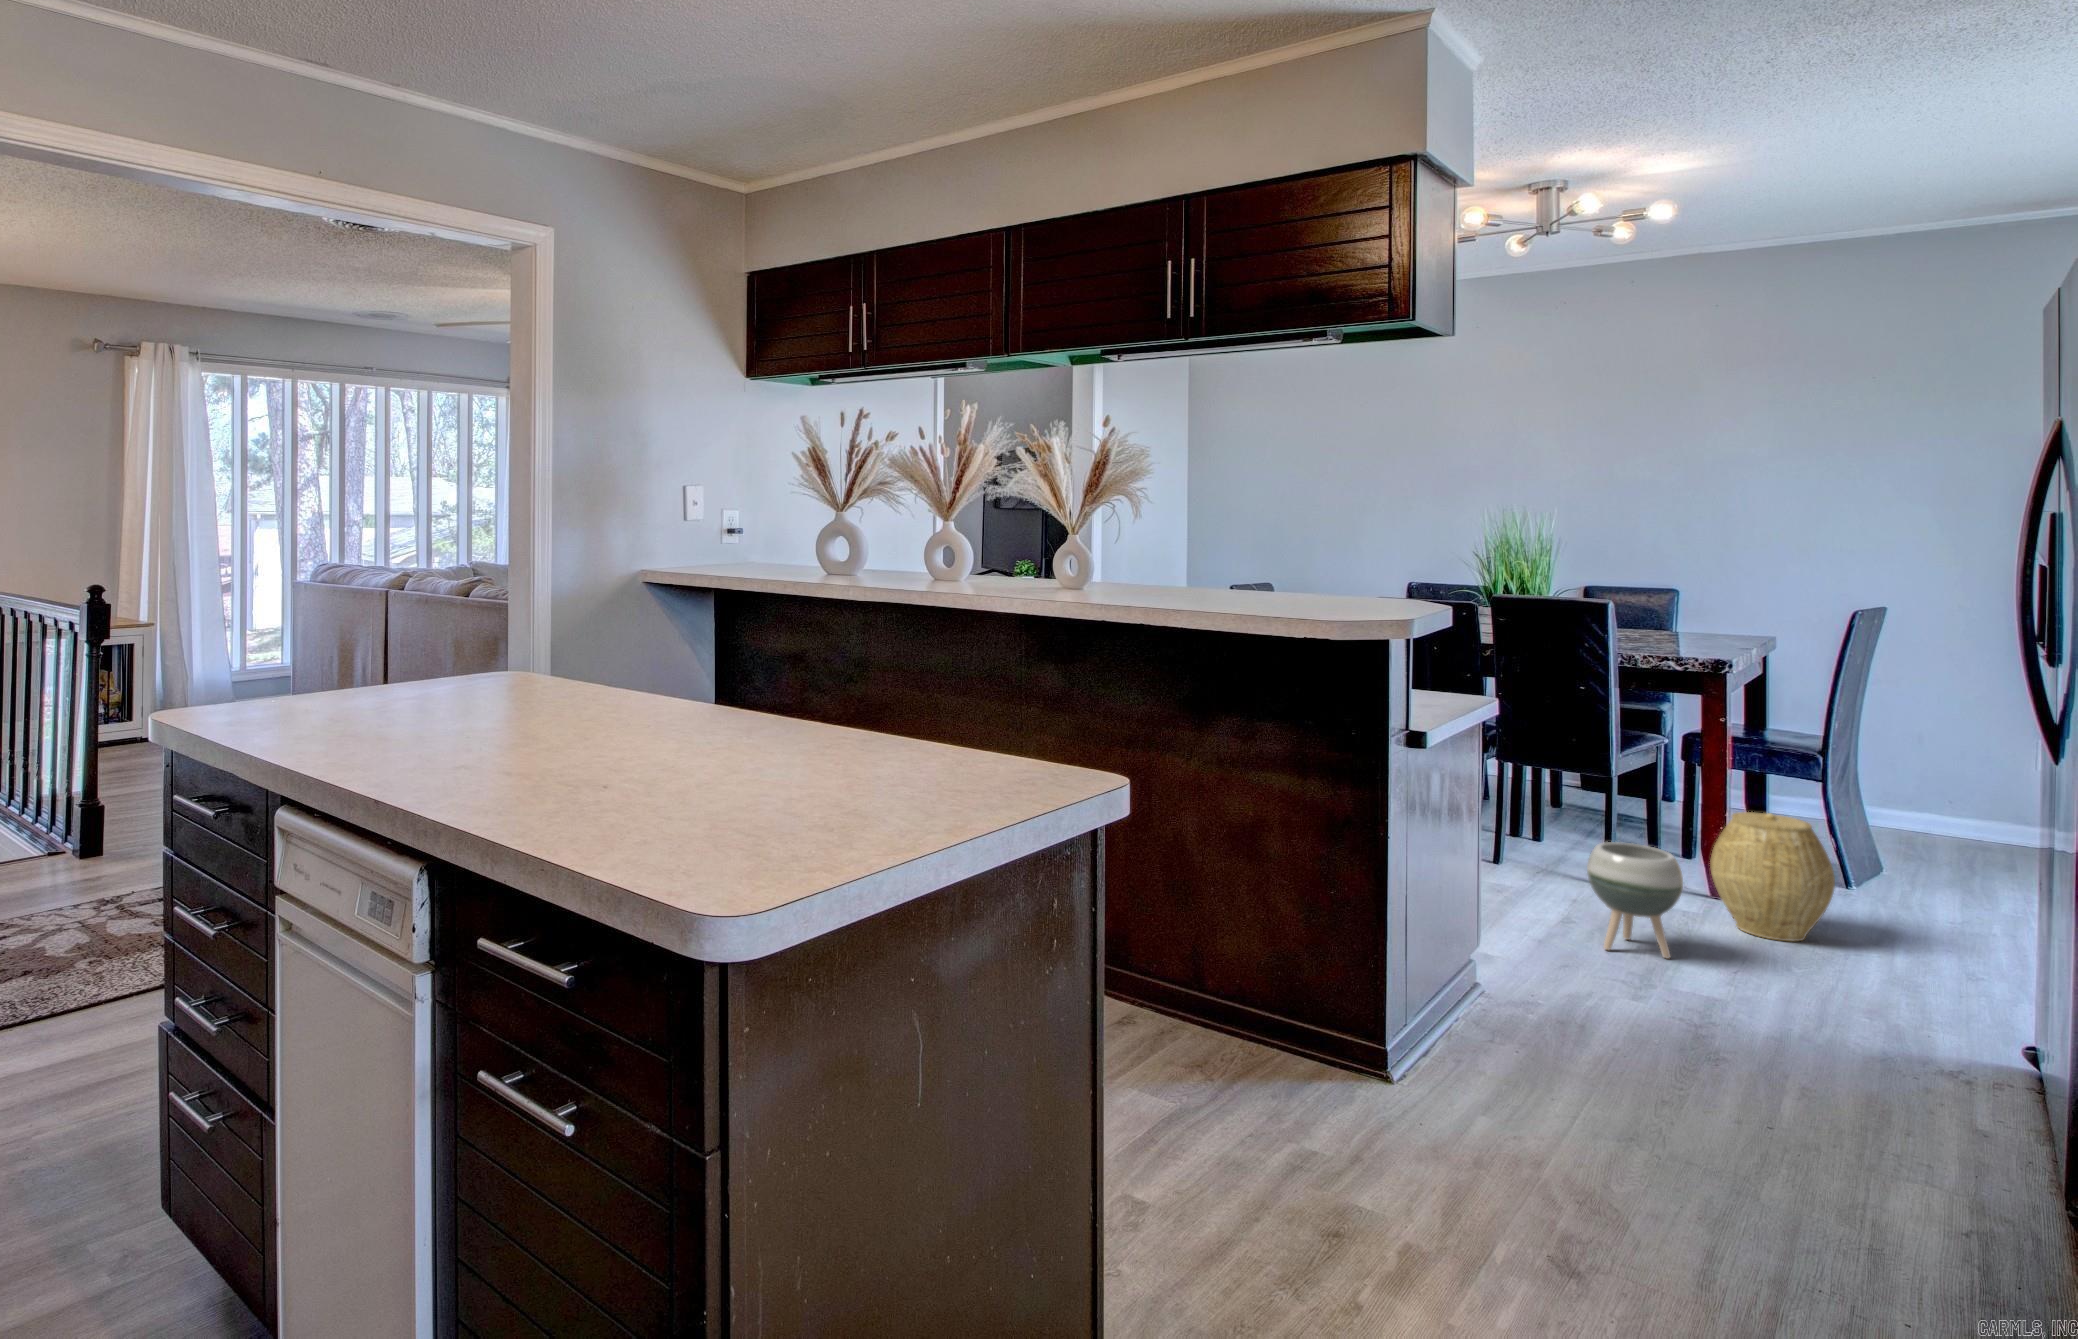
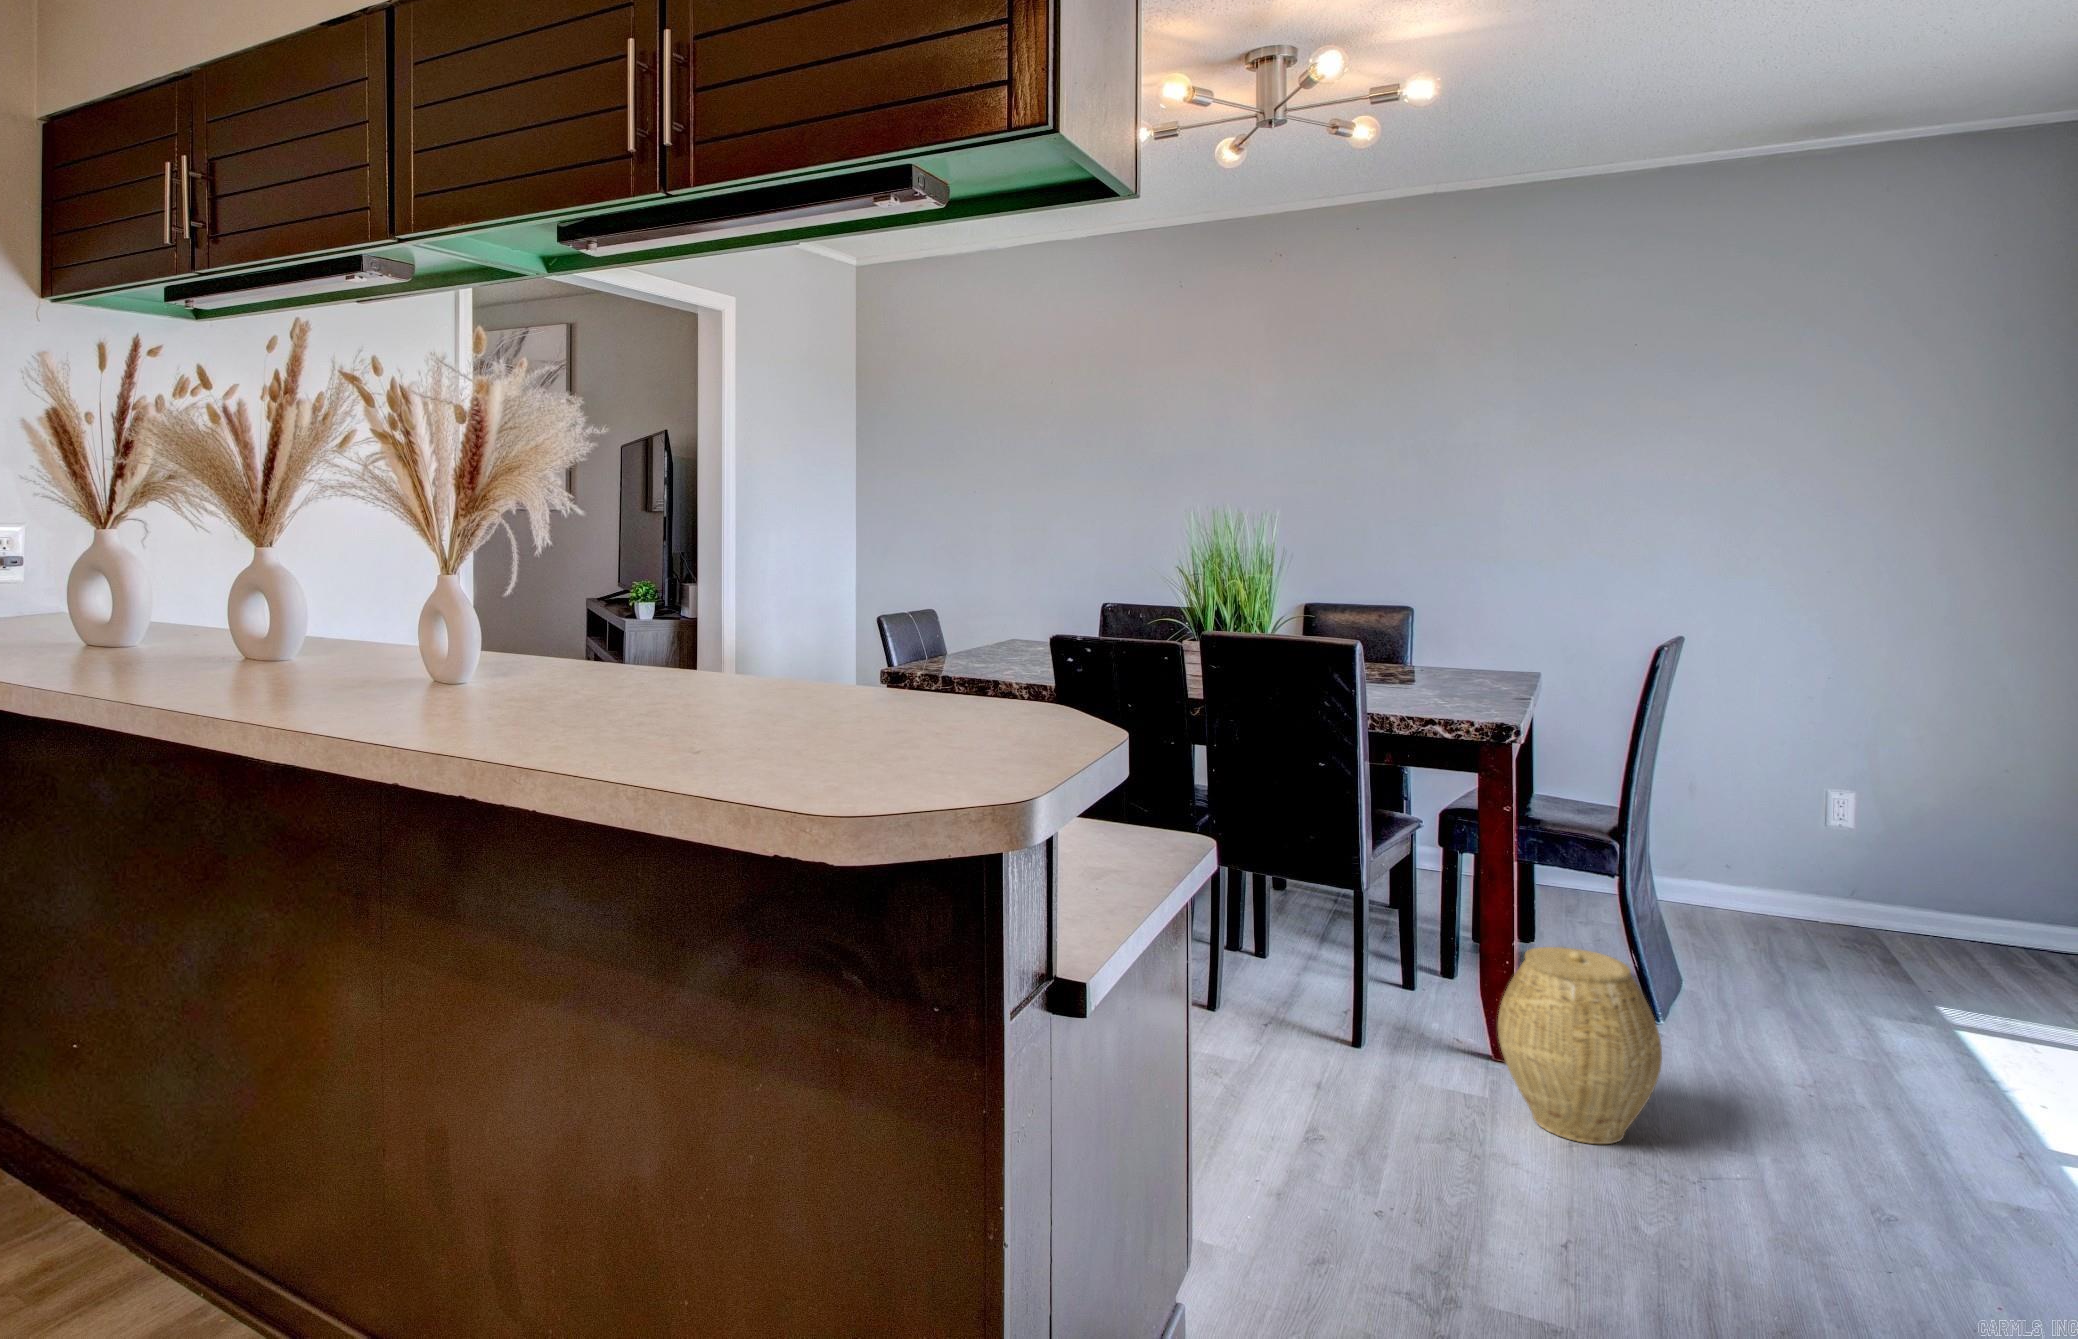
planter: present [1587,842,1683,958] -> none [1343,1022,1478,1211]

